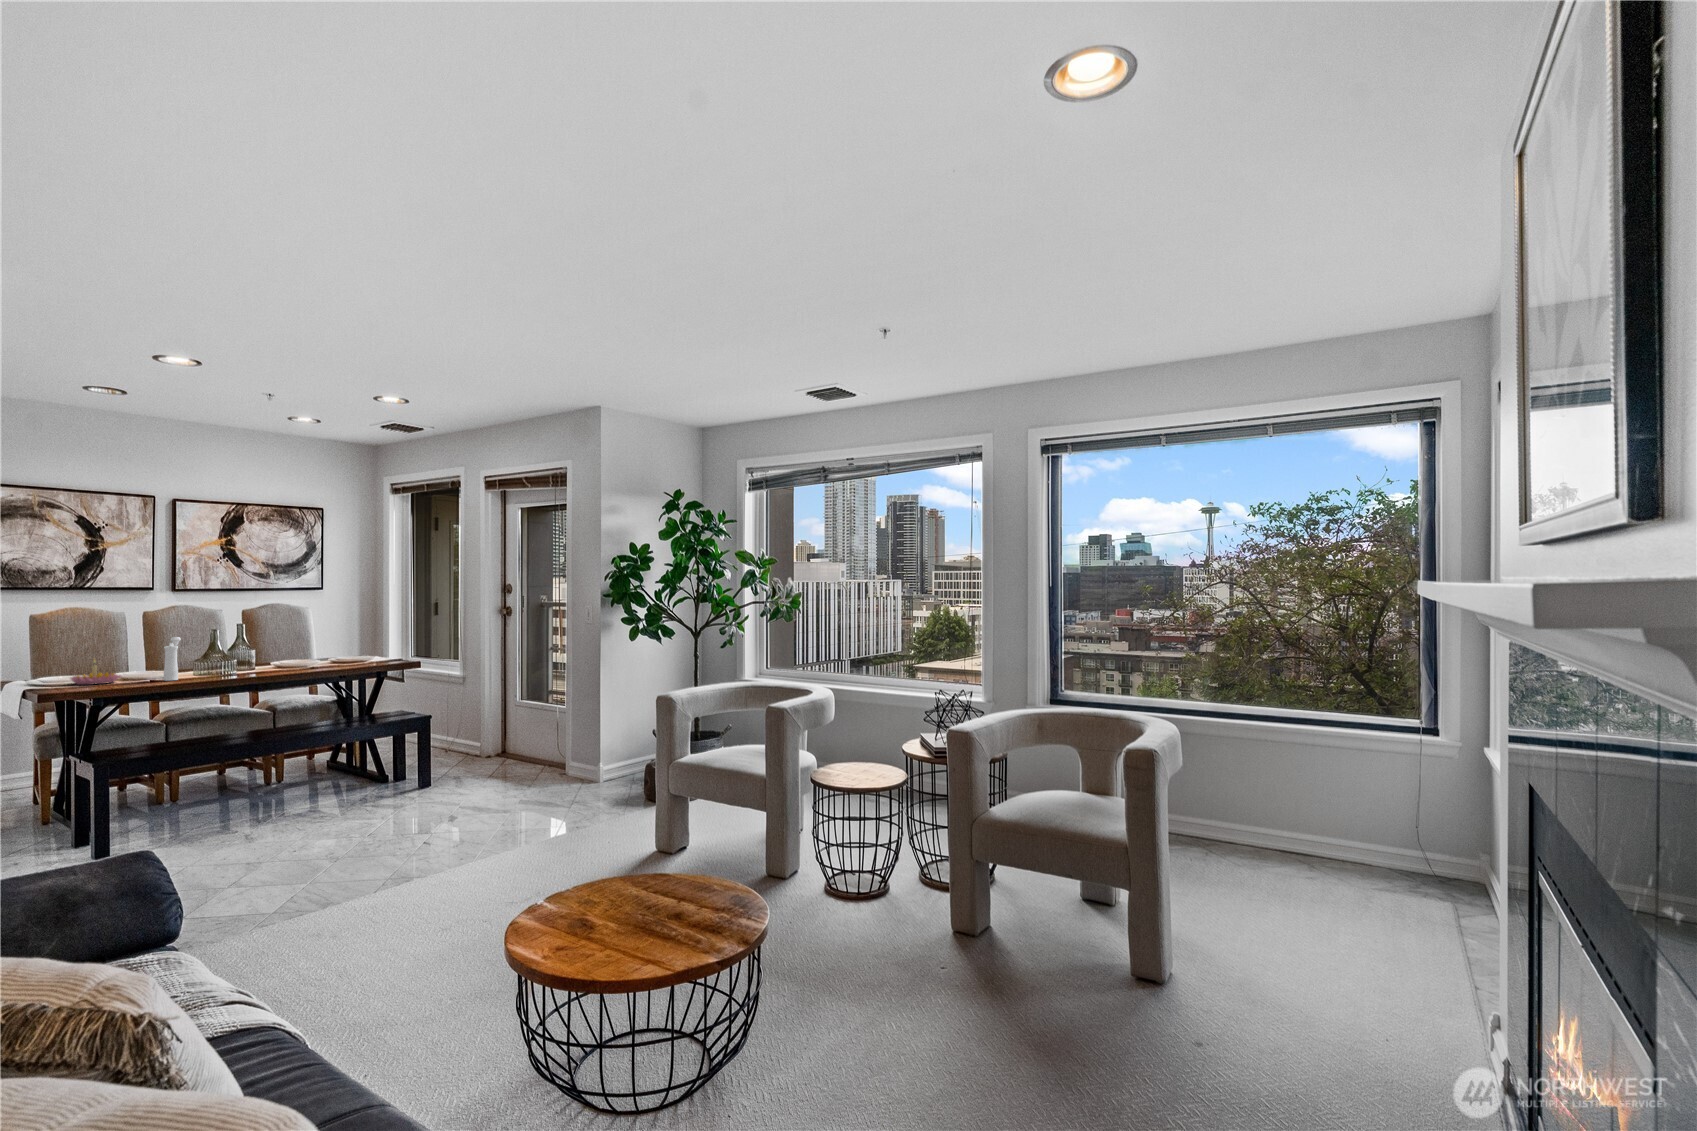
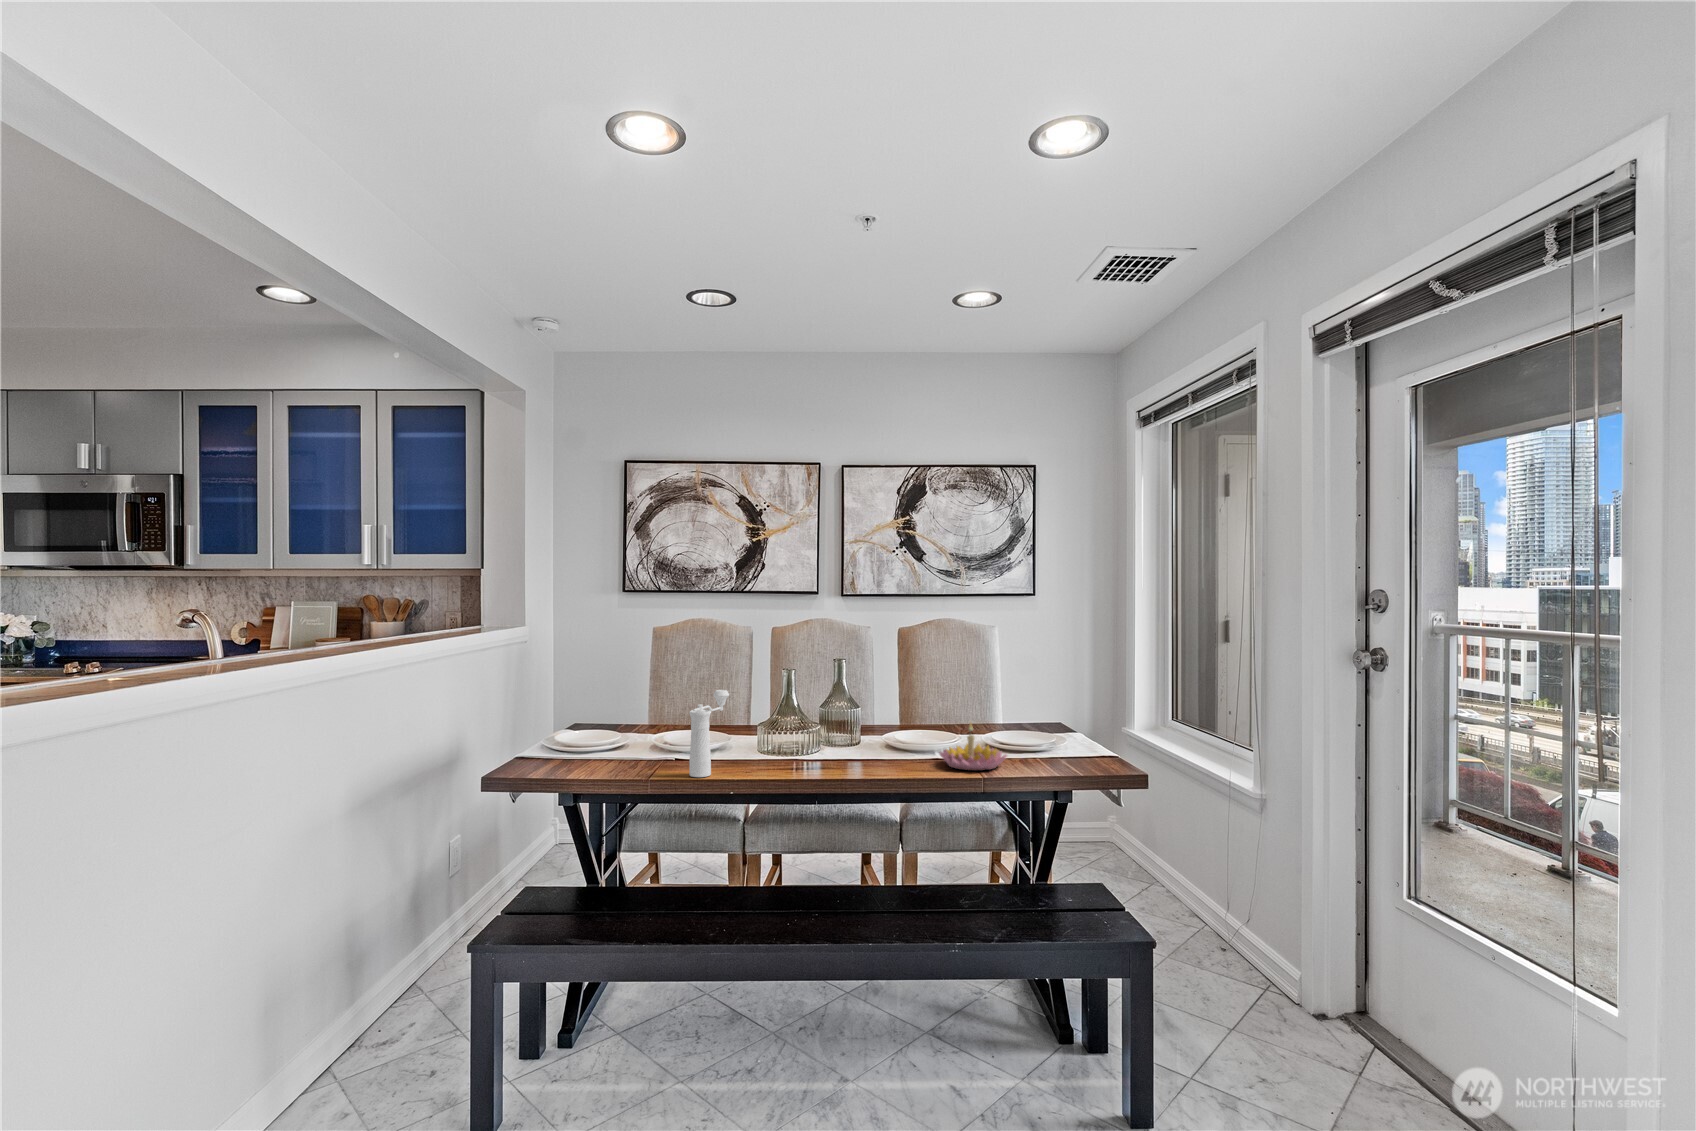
candle holder: present [70,659,120,685] -> present [940,723,1007,771]

